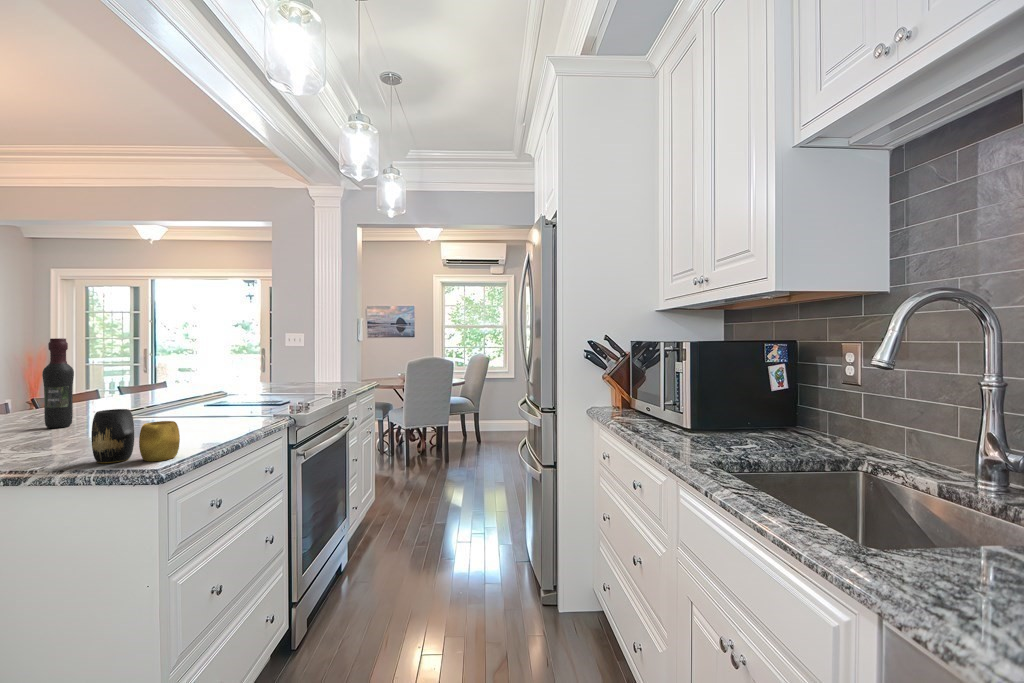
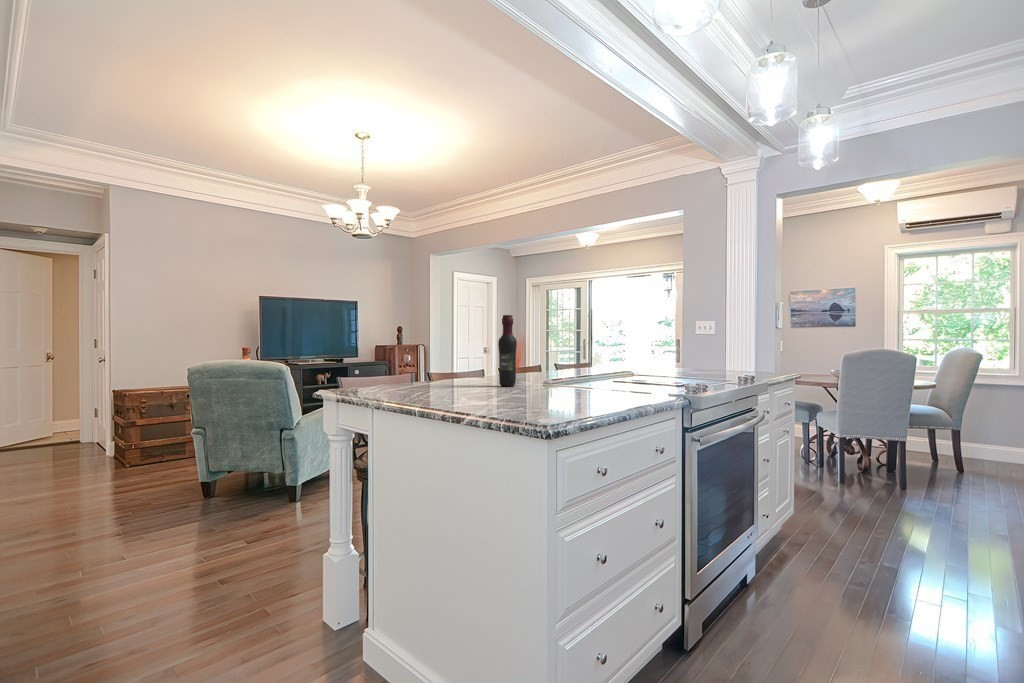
vase: present [91,409,180,463] -> none [505,367,568,418]

